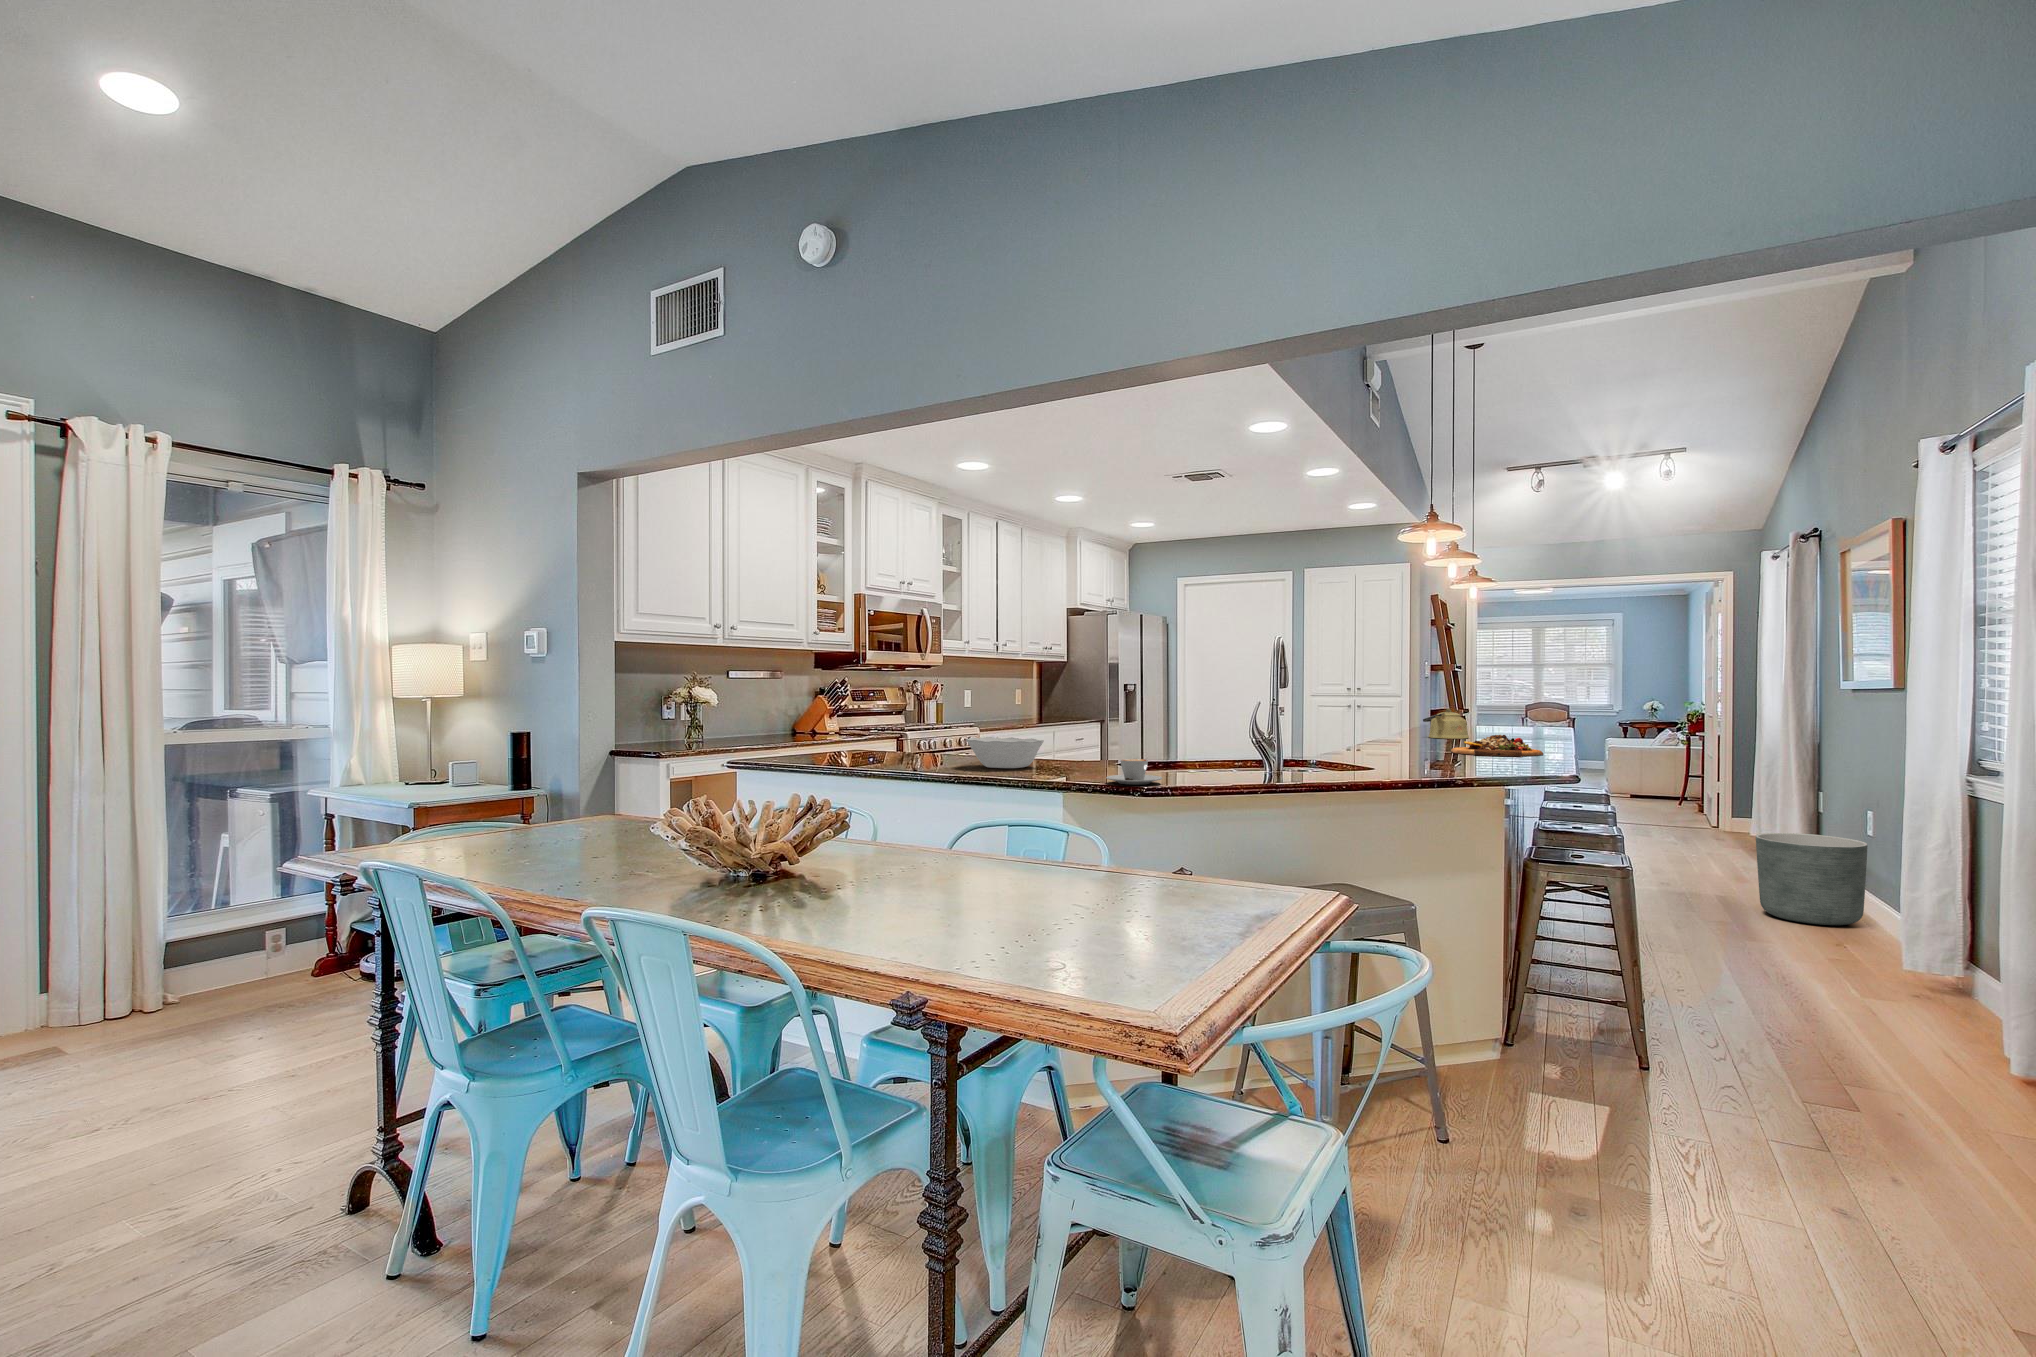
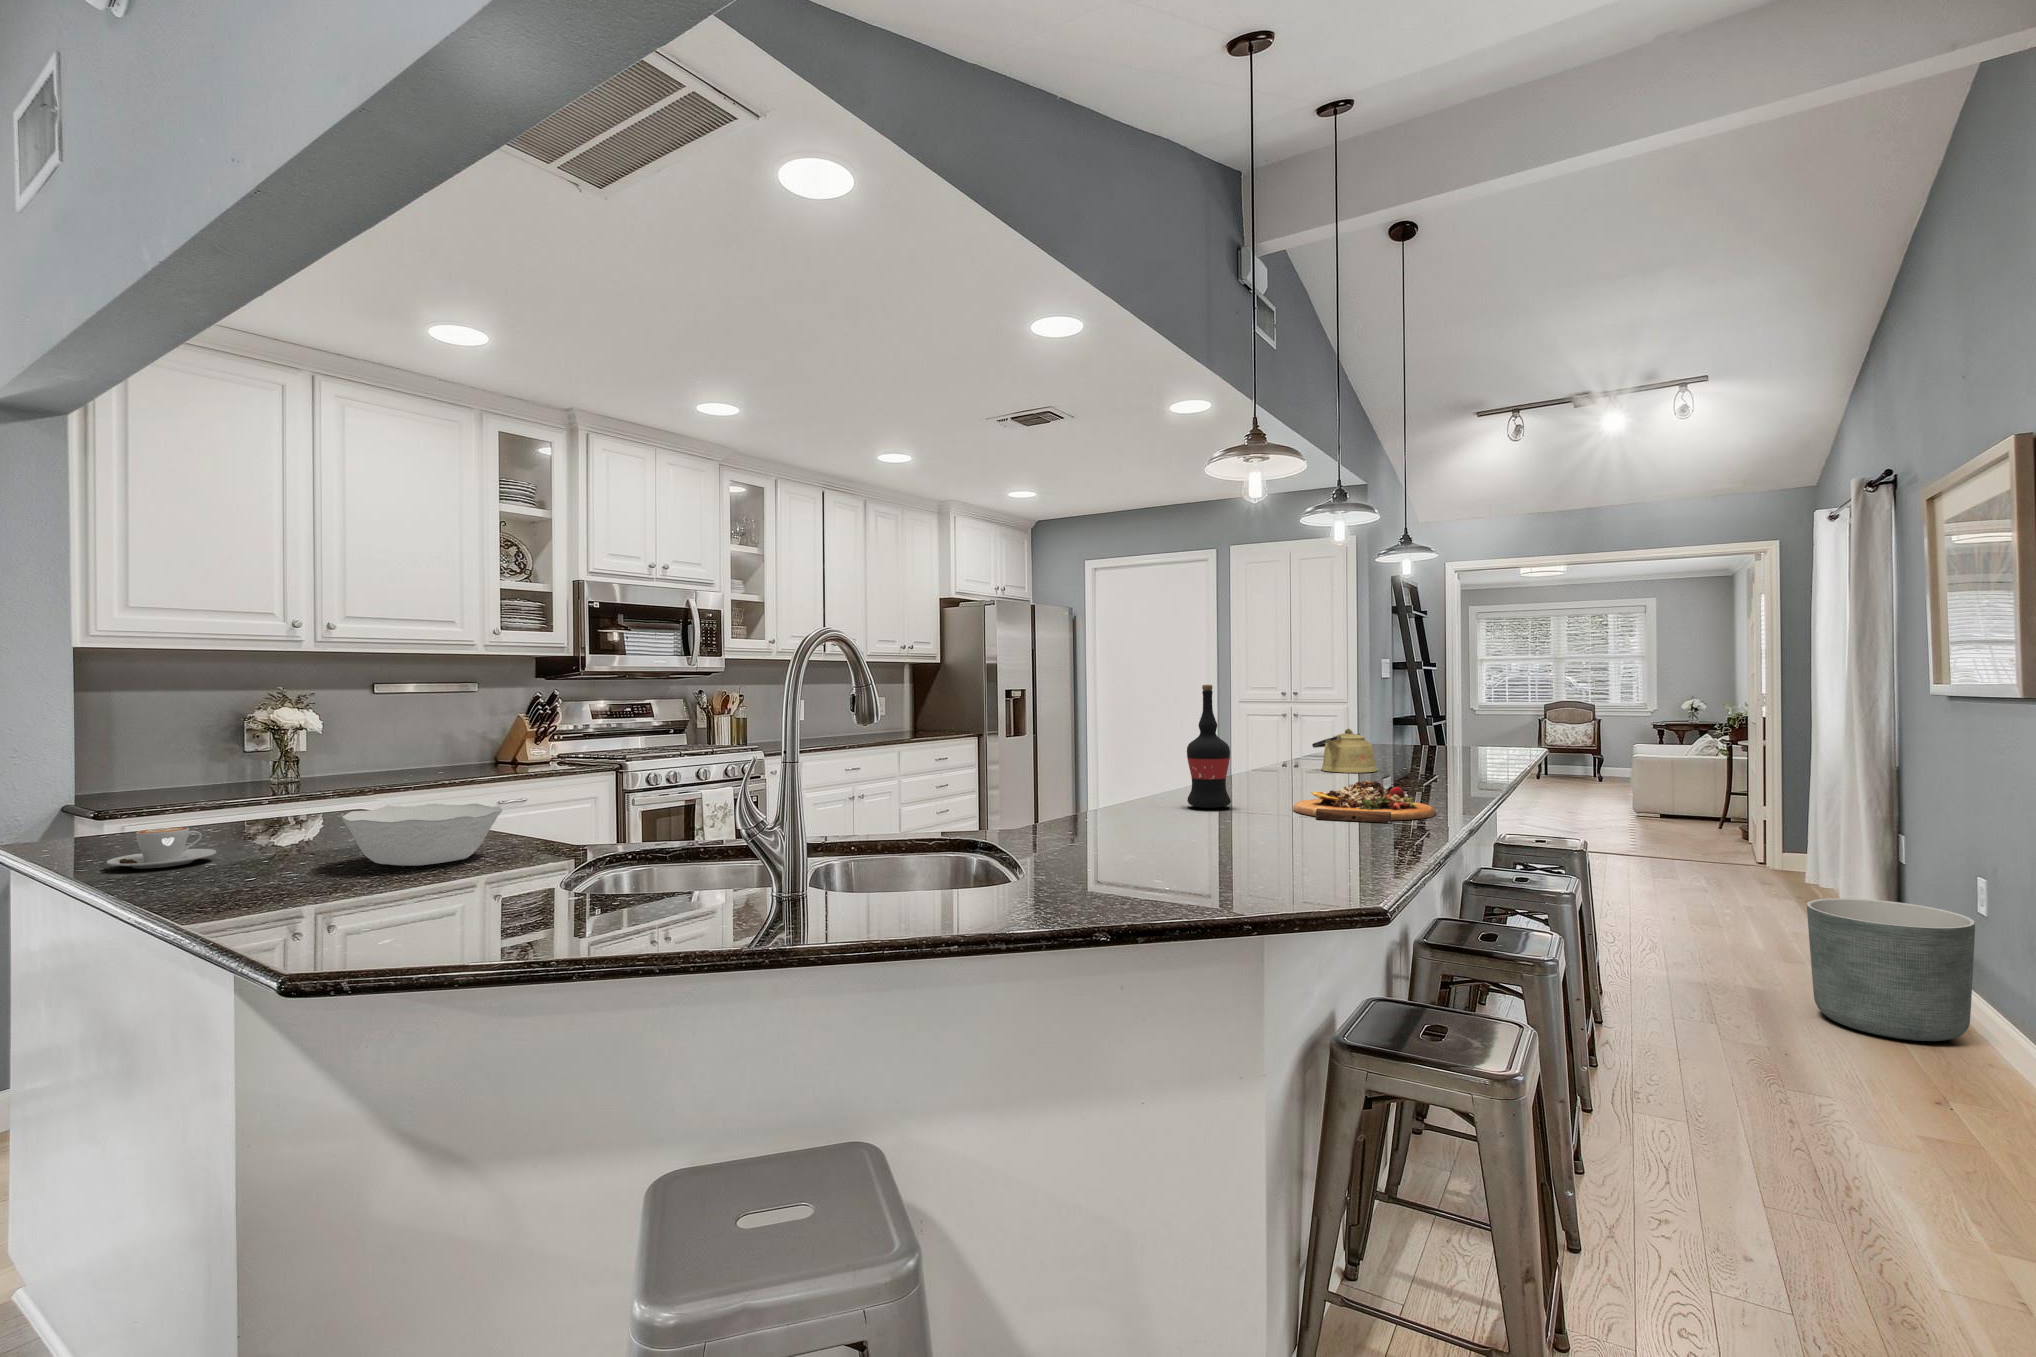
wine bottle: none [1383,675,1412,751] -> present [1187,685,1231,808]
coffee cup: present [1106,759,1162,785] -> present [107,827,216,869]

